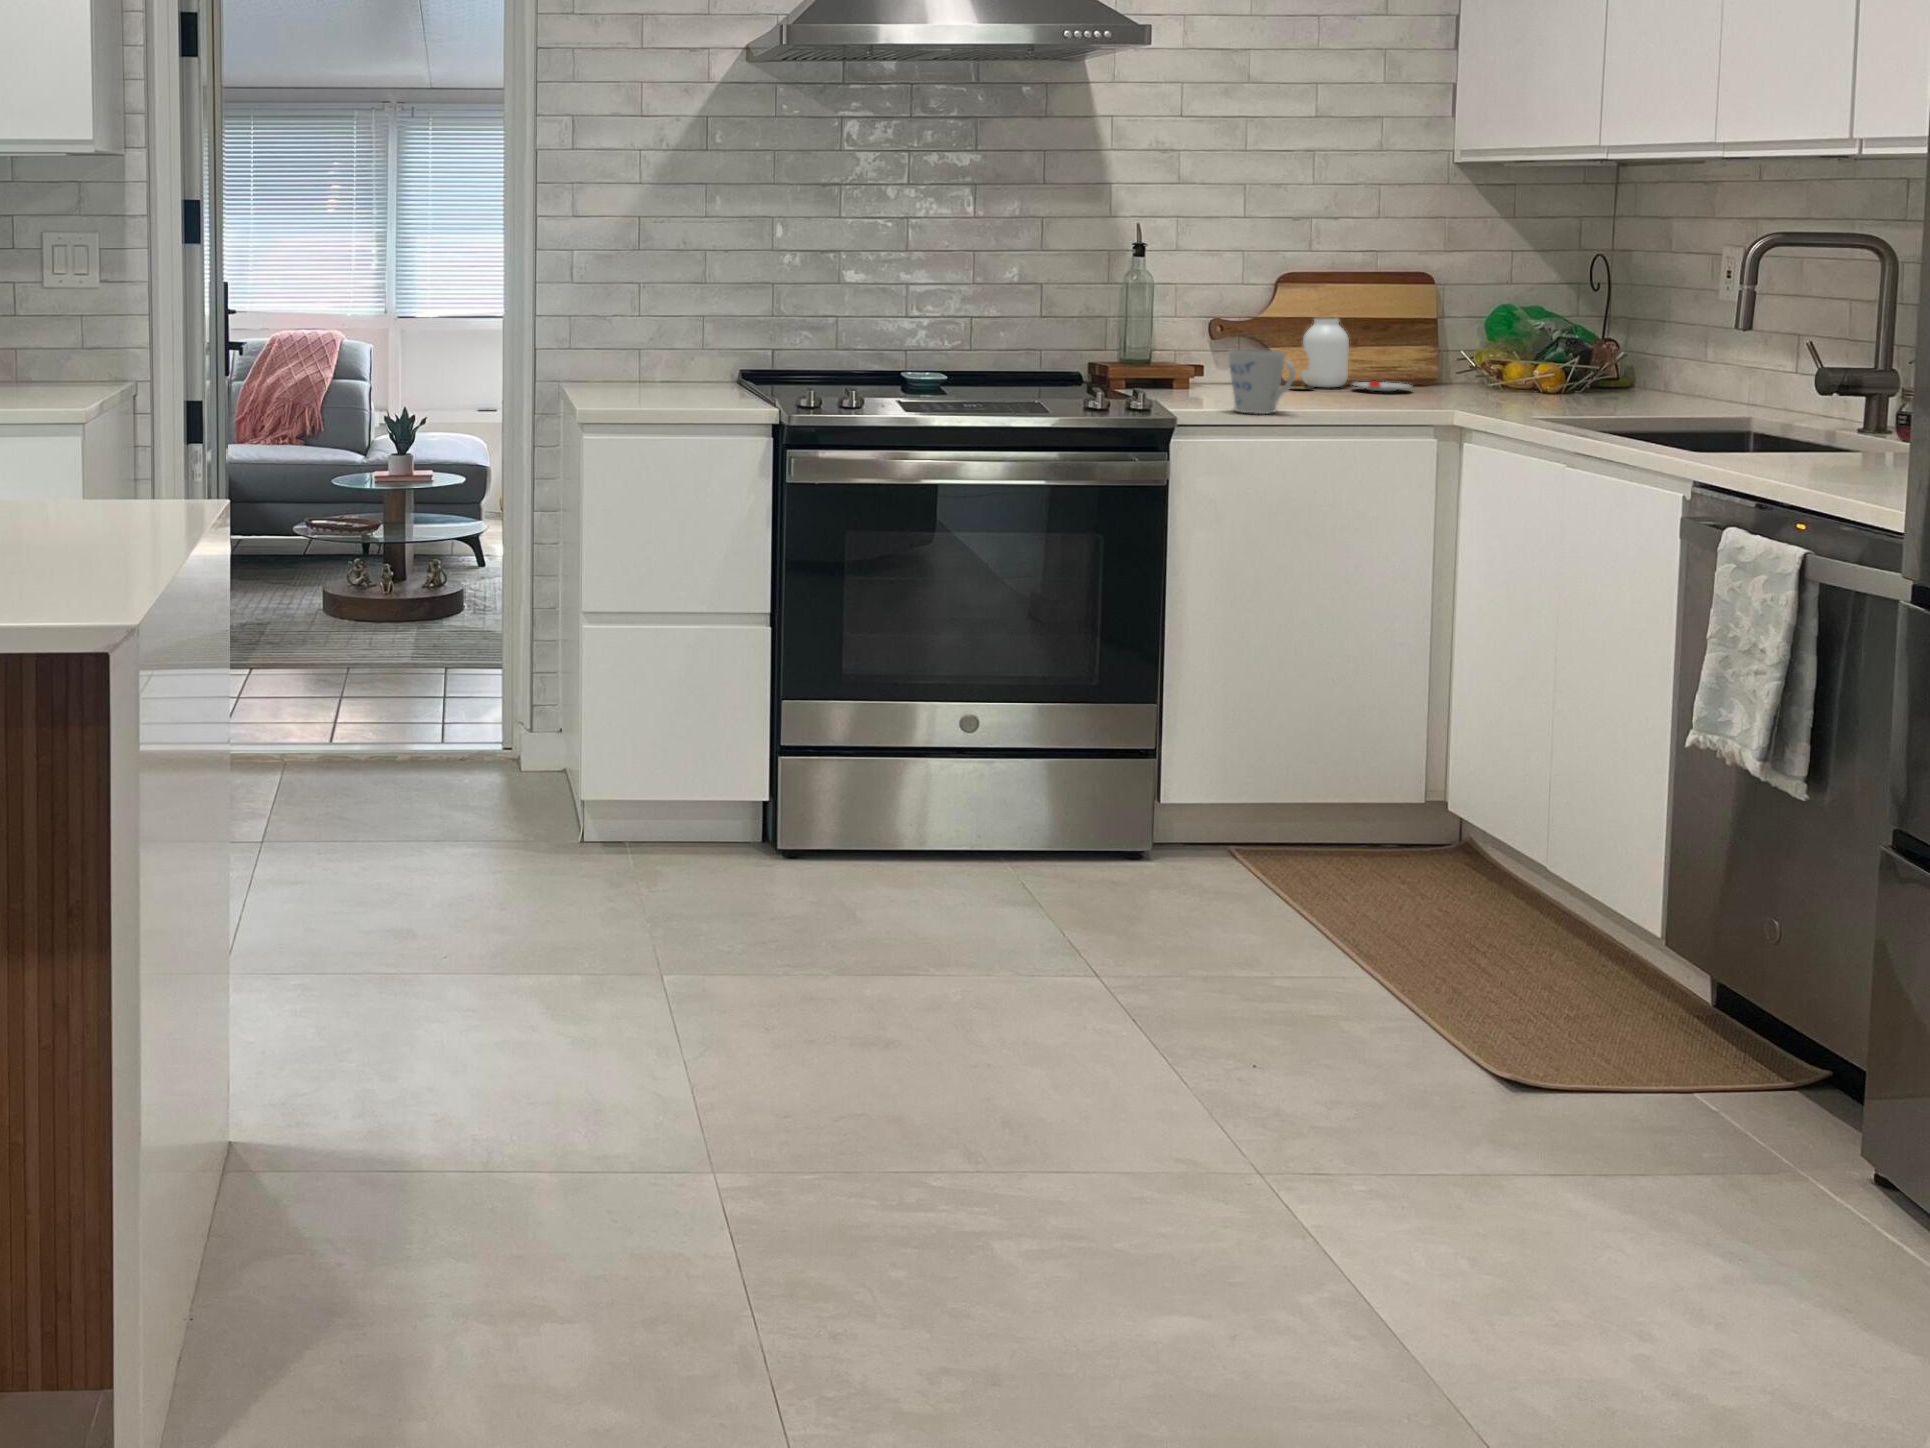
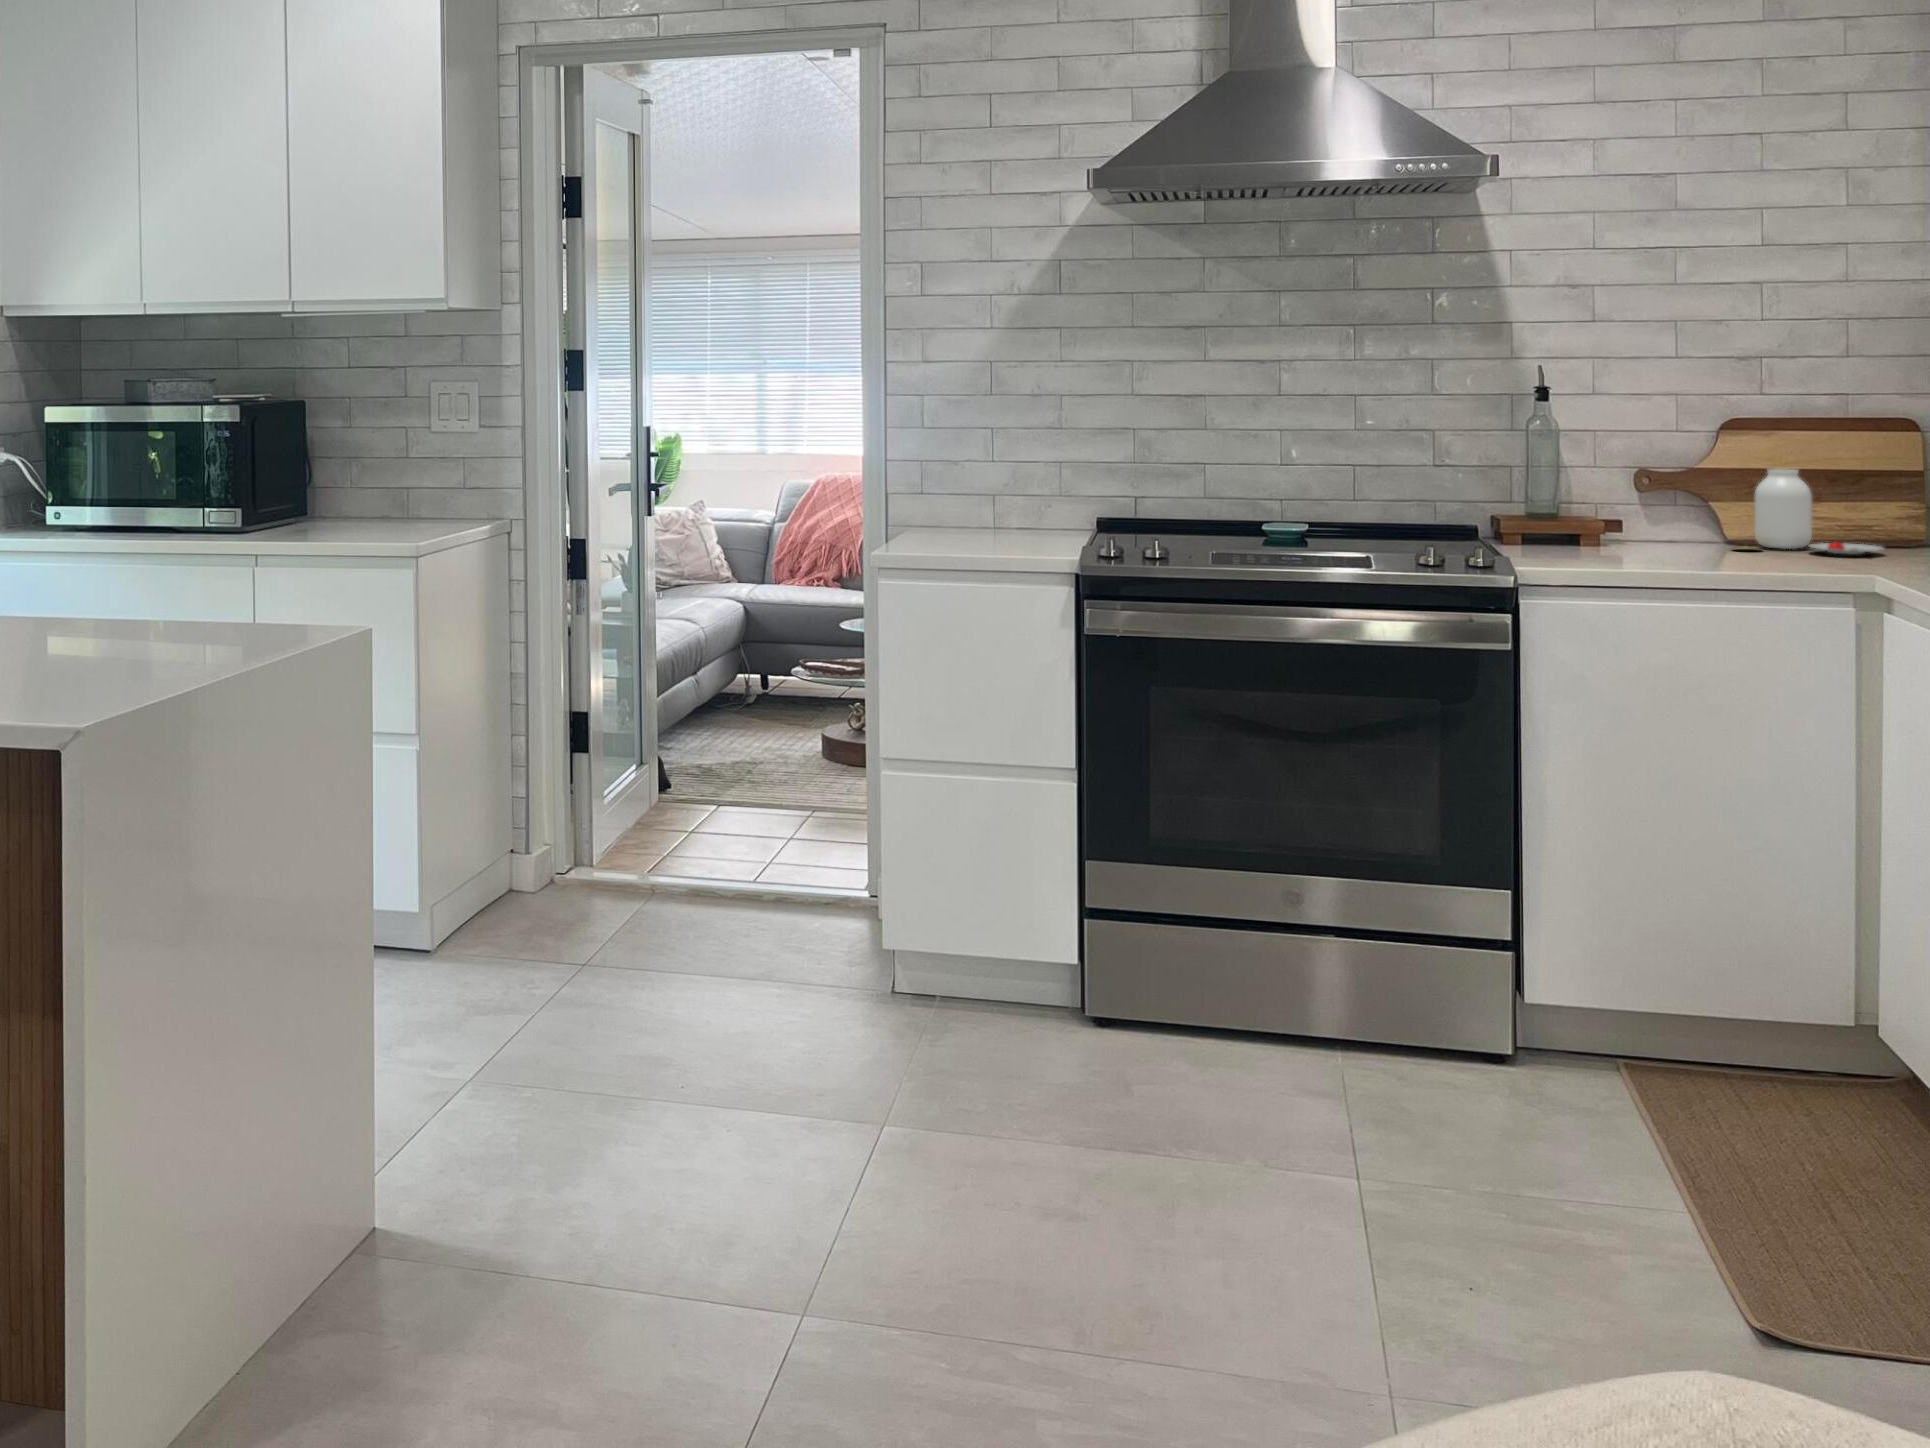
mug: present [1229,350,1295,414] -> none [1595,504,1665,576]

